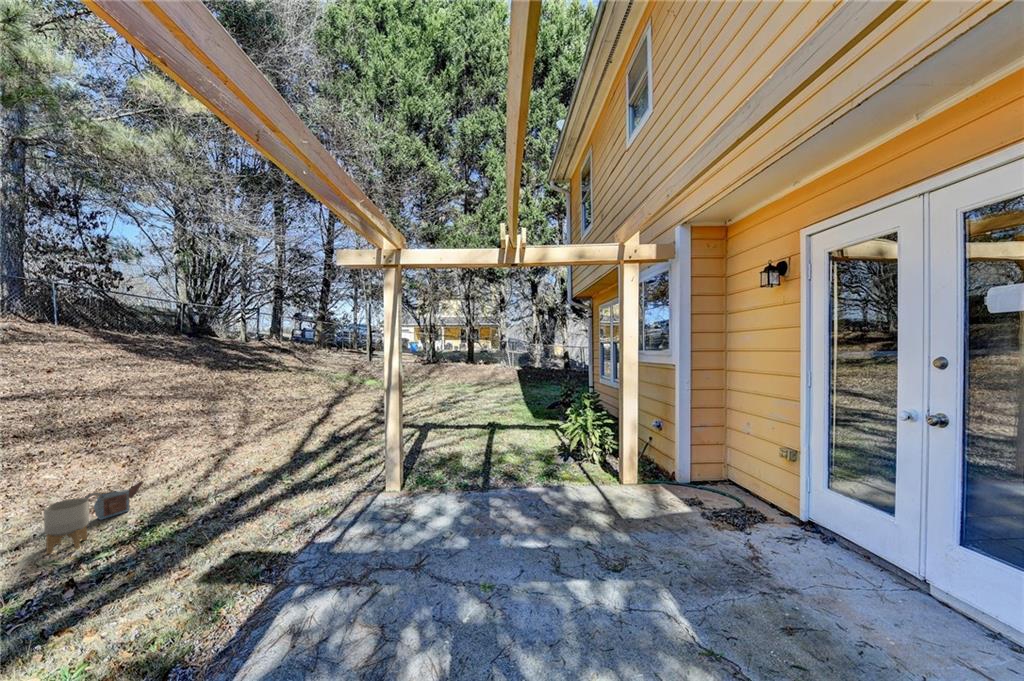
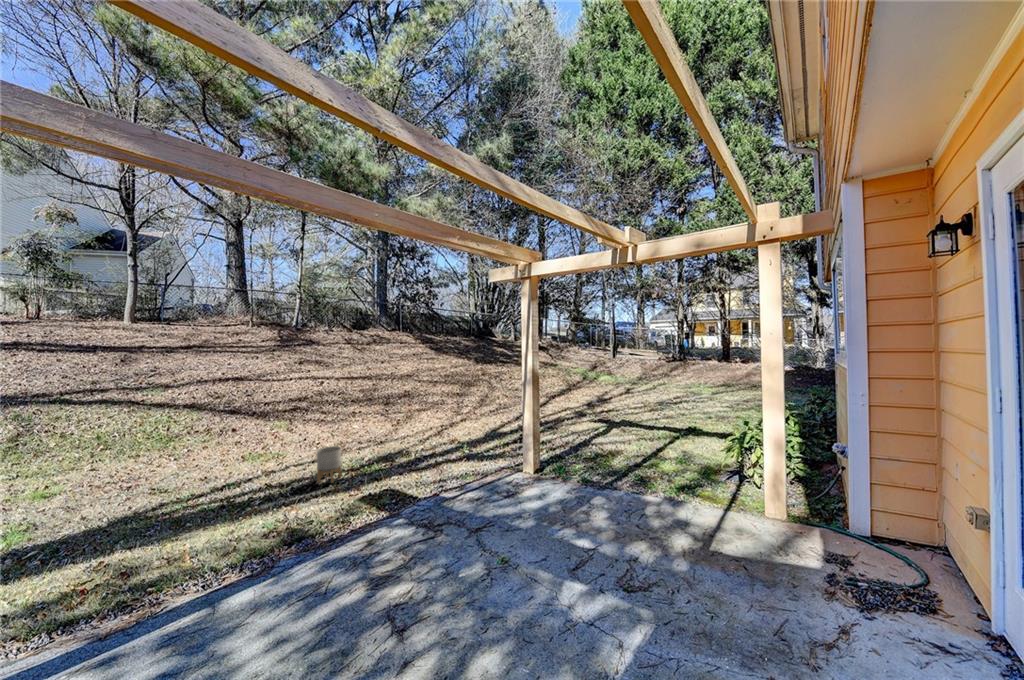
watering can: present [85,481,144,520] -> none [347,440,385,465]

